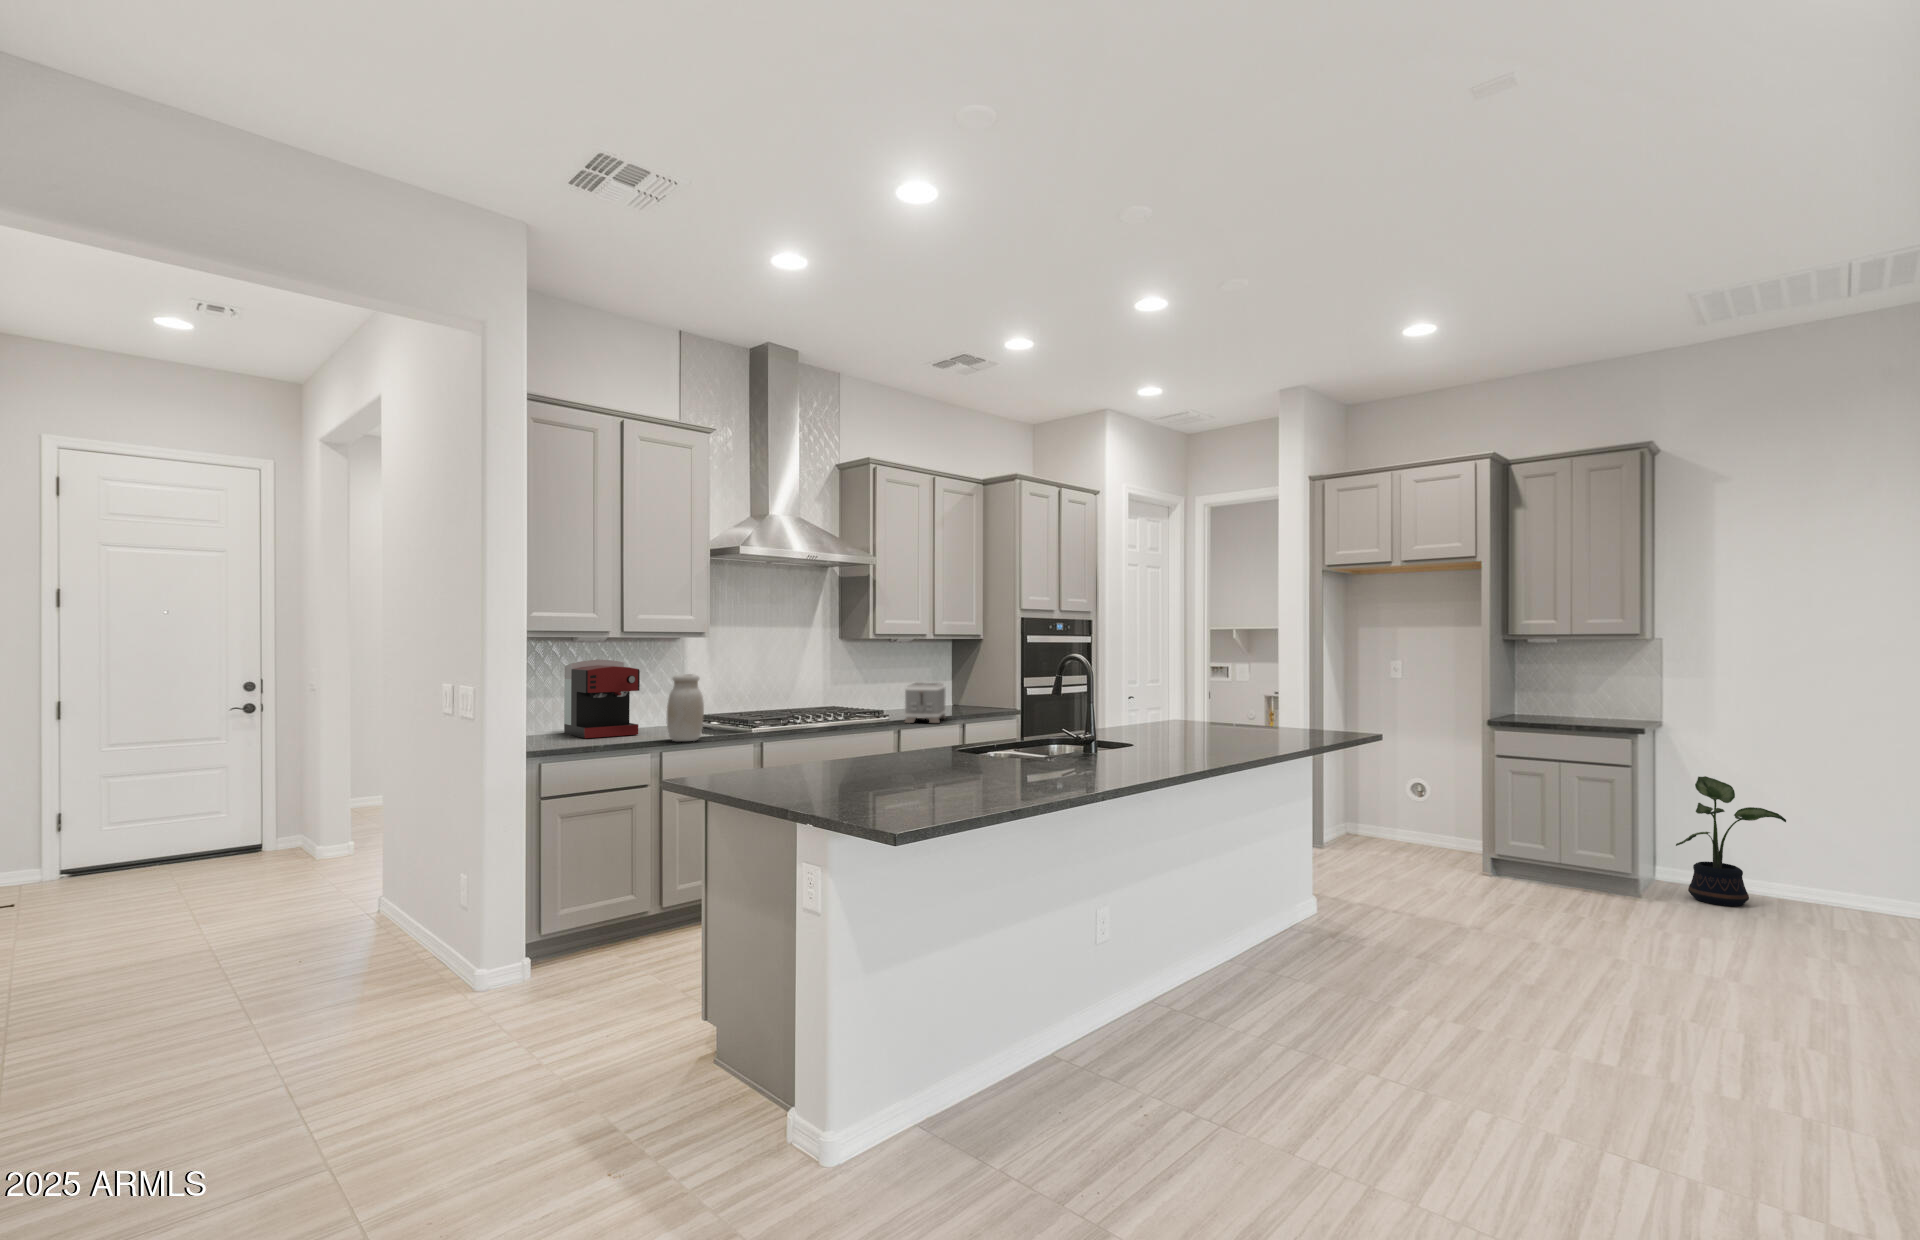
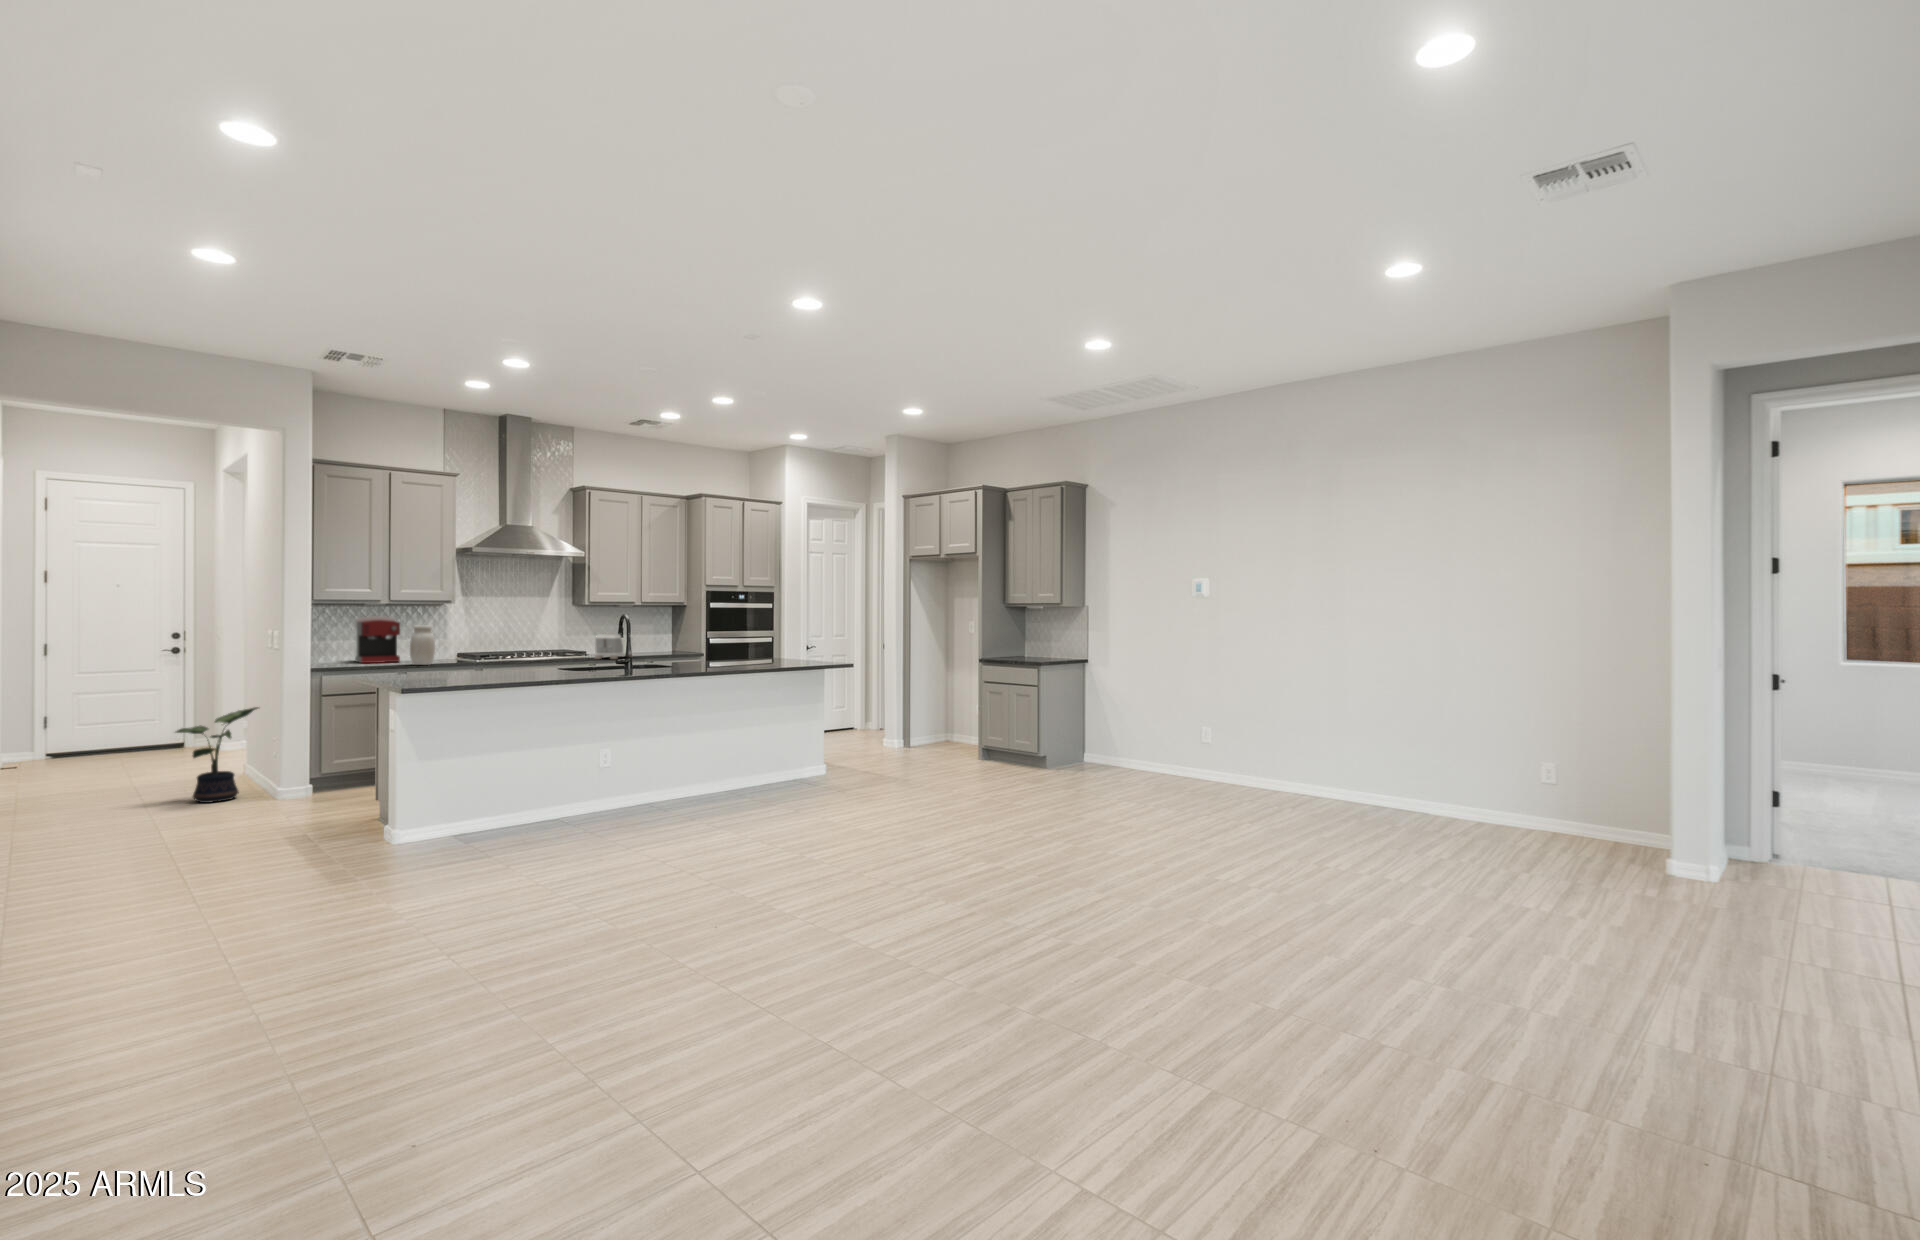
potted plant: present [1676,776,1786,906] -> present [176,707,258,803]

